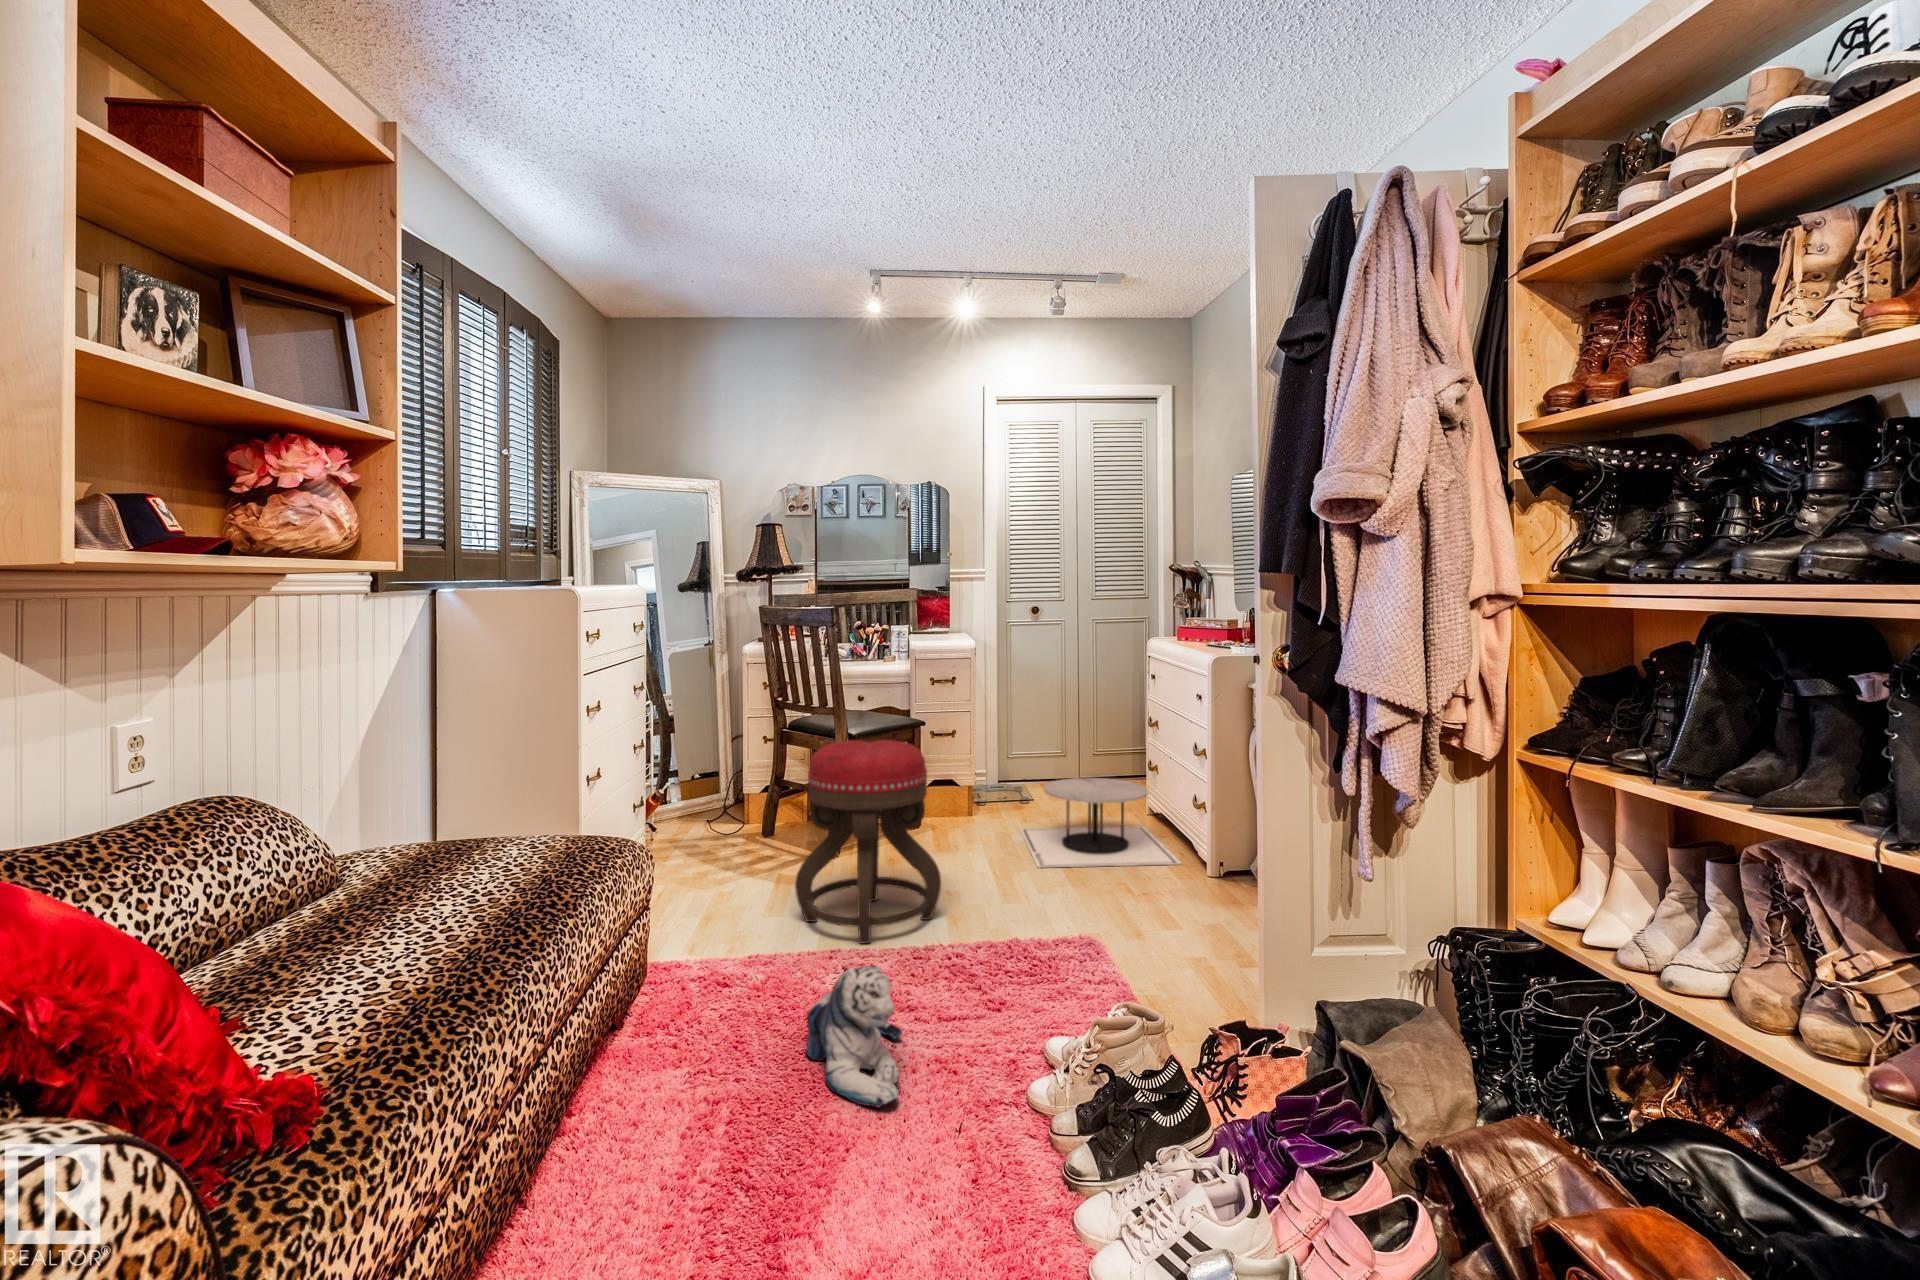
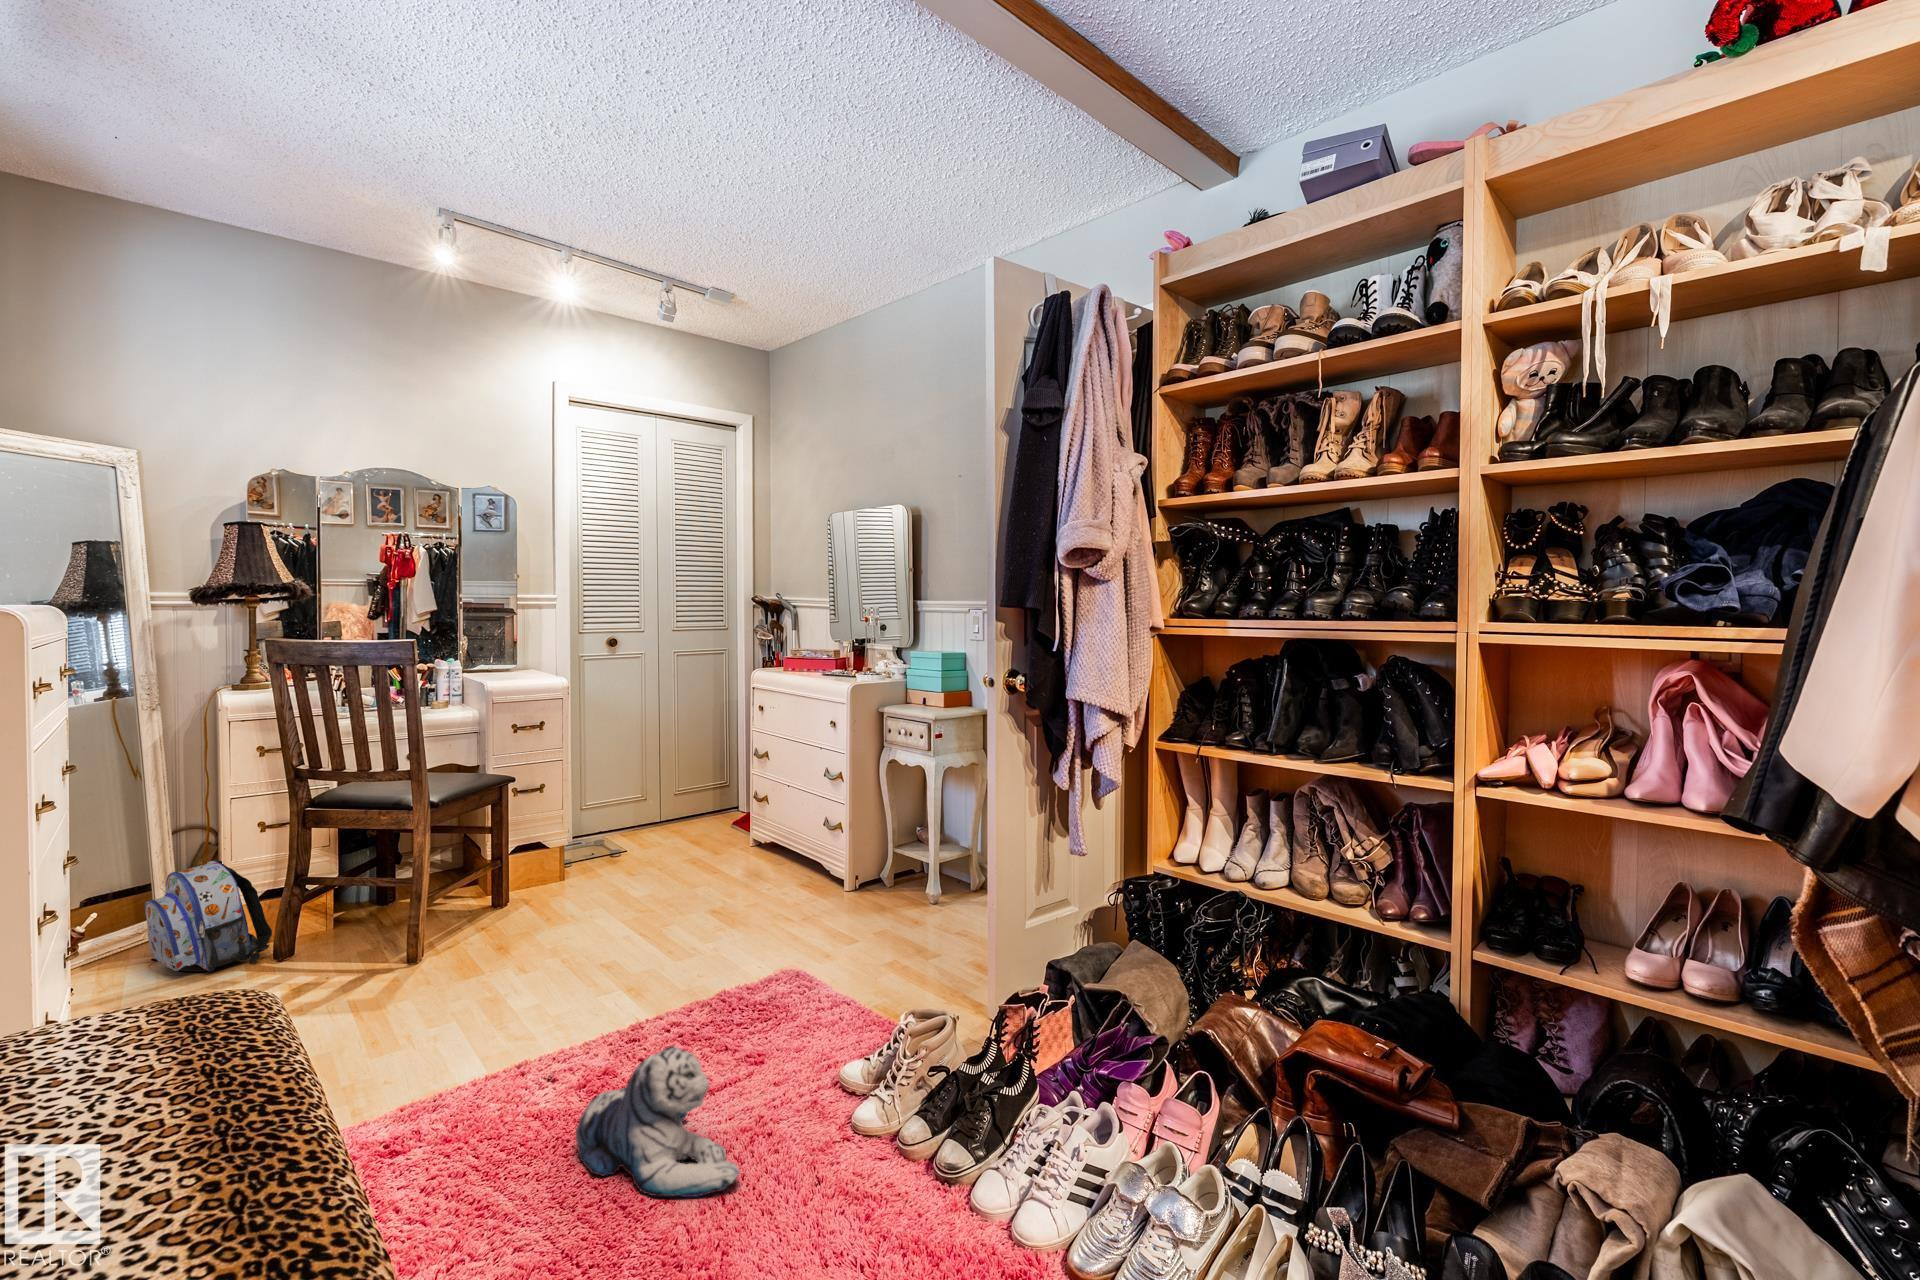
ottoman: present [795,740,941,944] -> none [438,804,622,1042]
backpack: none [686,756,753,836] -> present [145,860,272,971]
side table: present [1019,778,1181,867] -> none [629,812,816,914]

